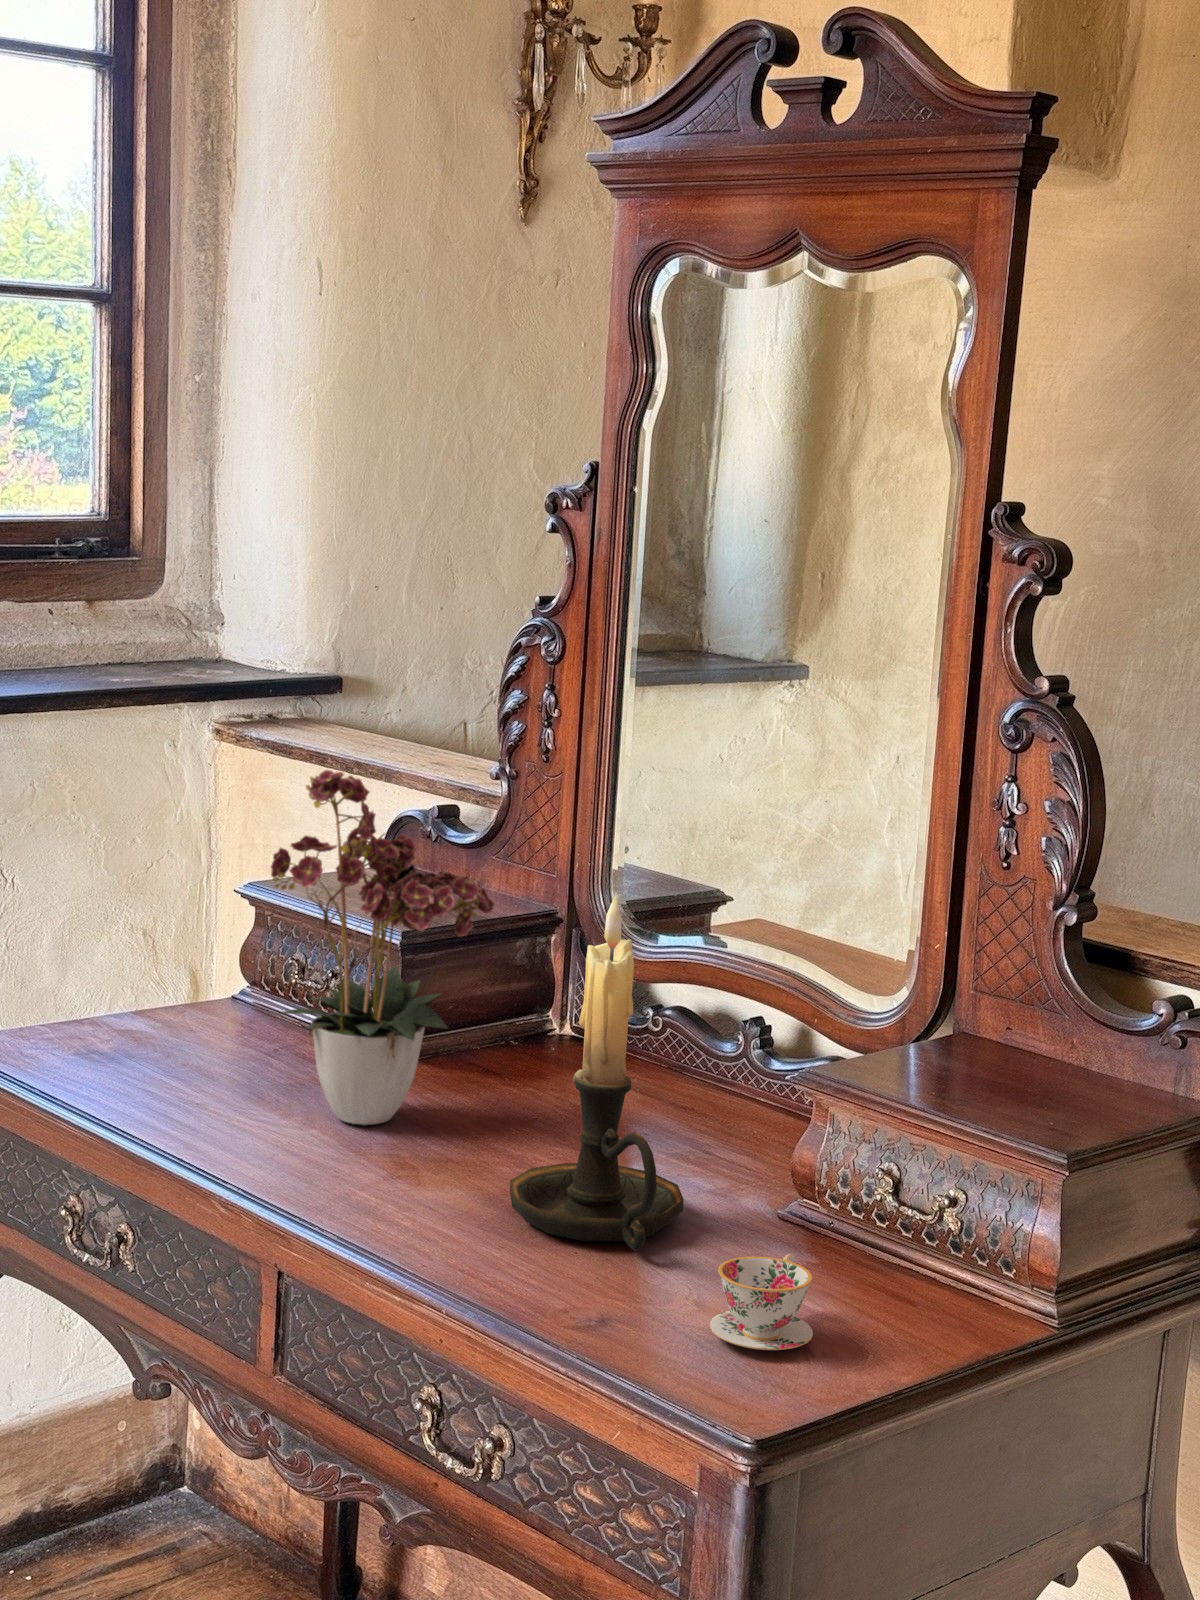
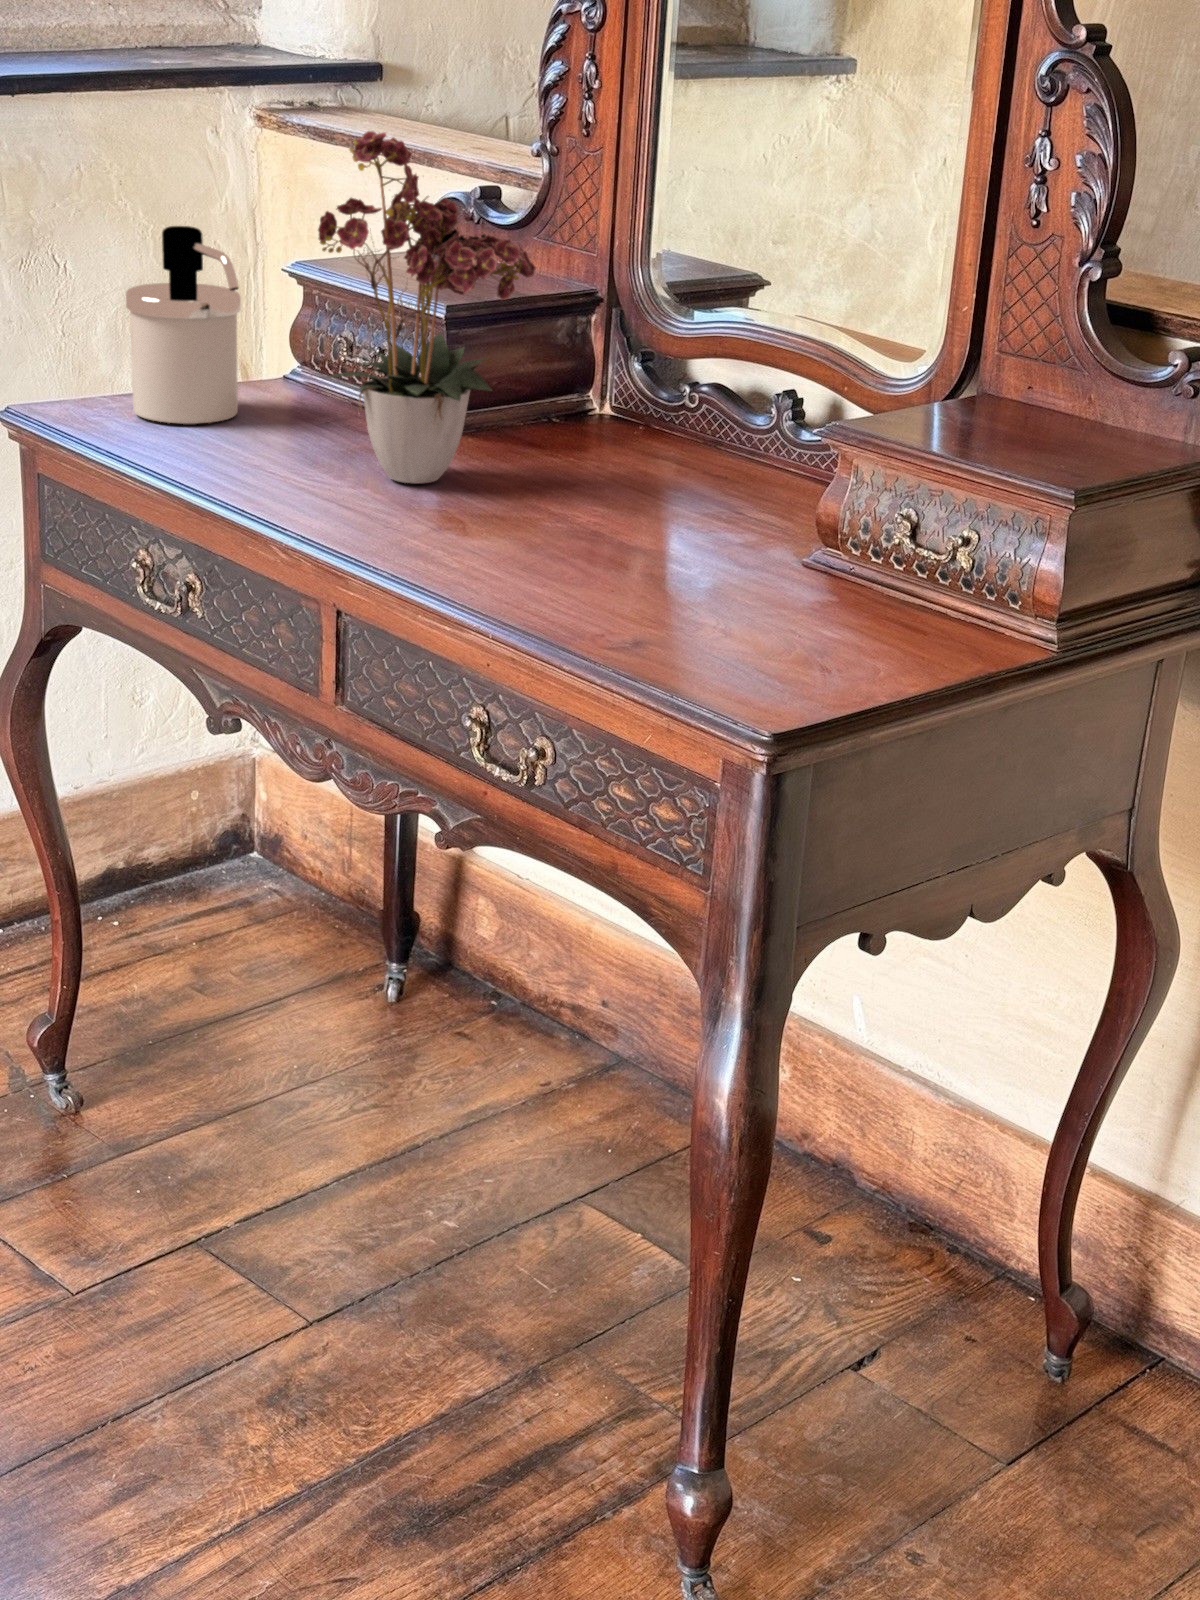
soap dispenser: none [71,854,190,1055] -> present [126,226,241,424]
candle holder: present [510,895,684,1251] -> none [552,247,714,586]
teacup: present [710,1254,813,1350] -> none [734,583,829,663]

